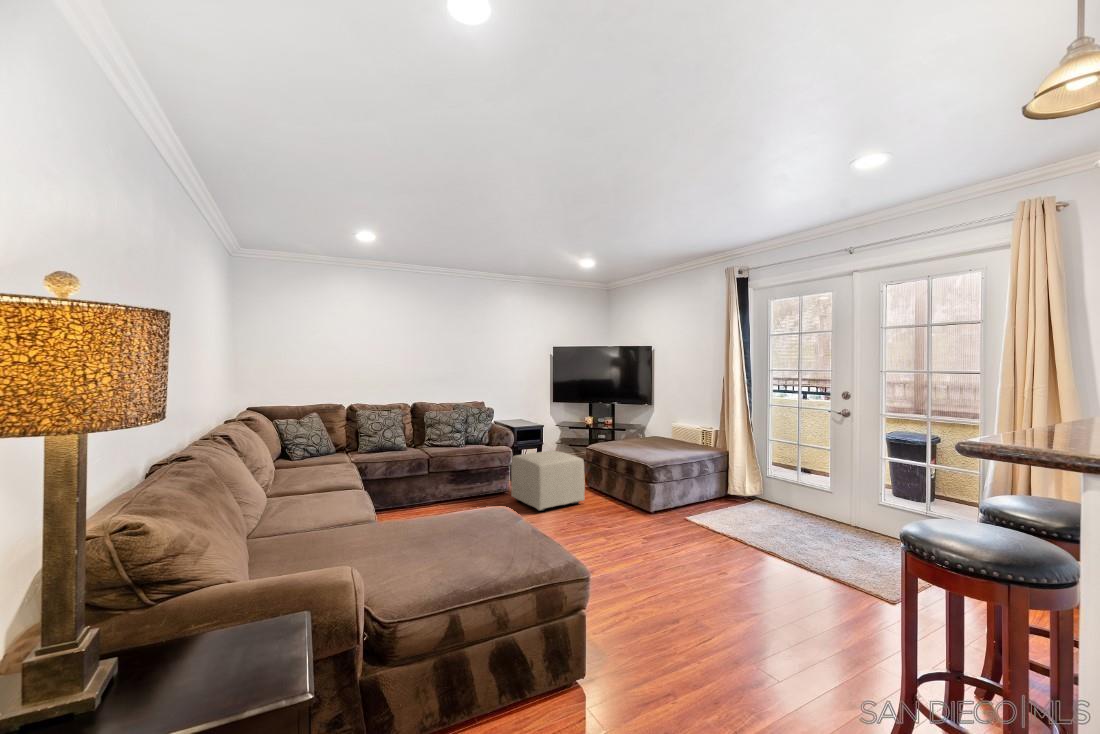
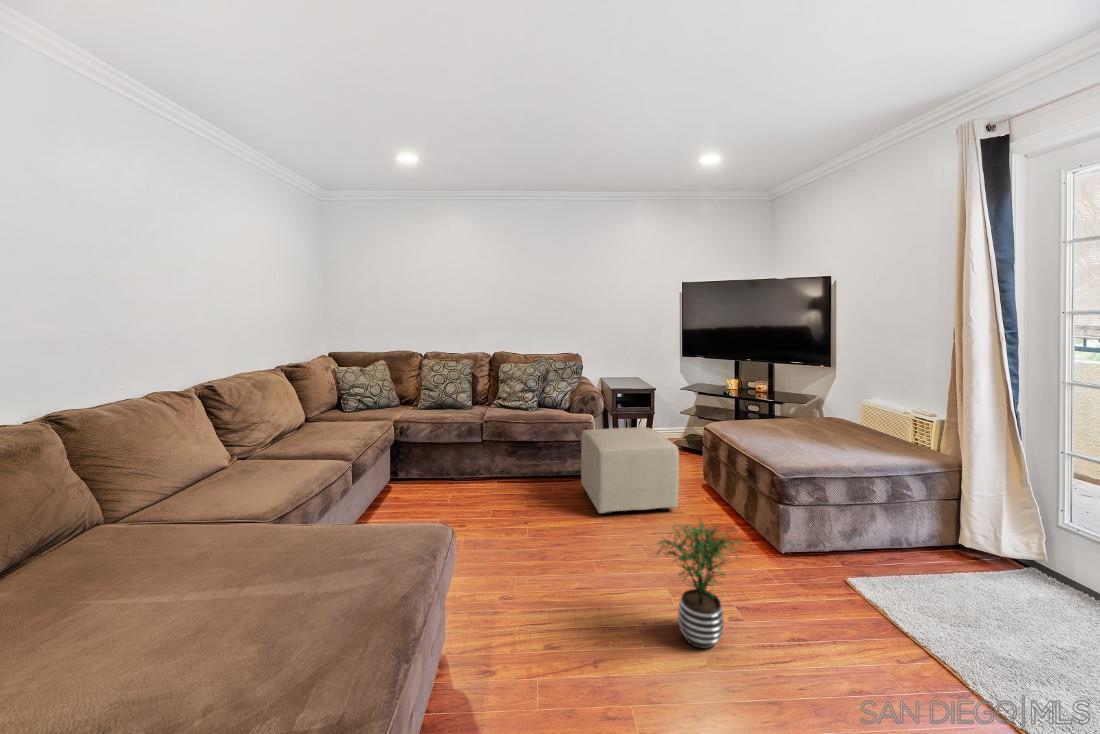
potted plant: none [610,486,658,556] -> present [656,521,741,649]

